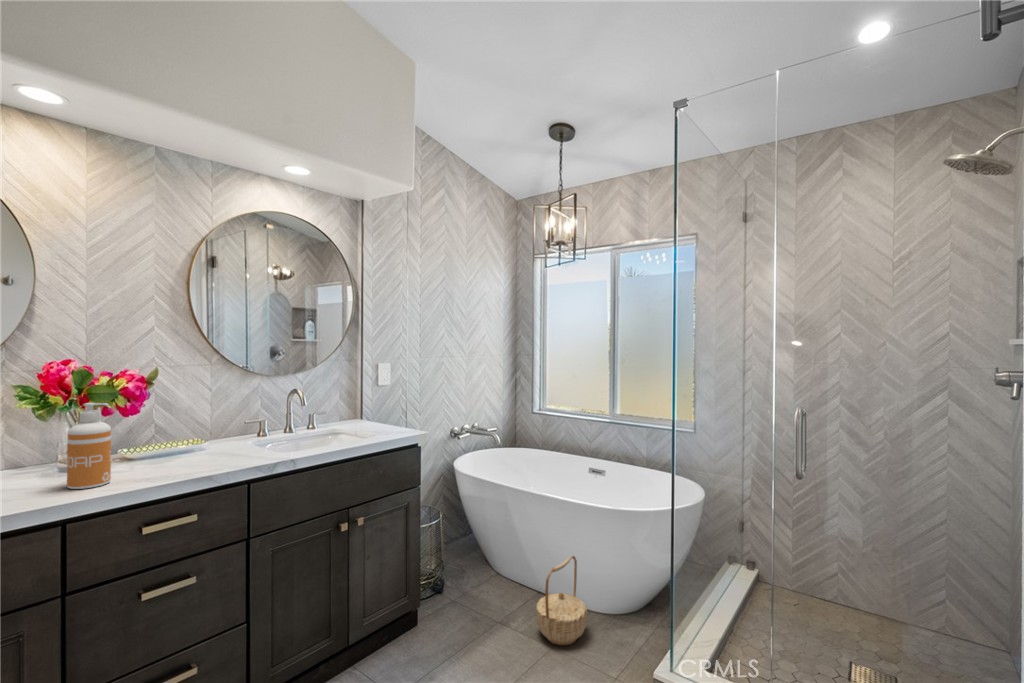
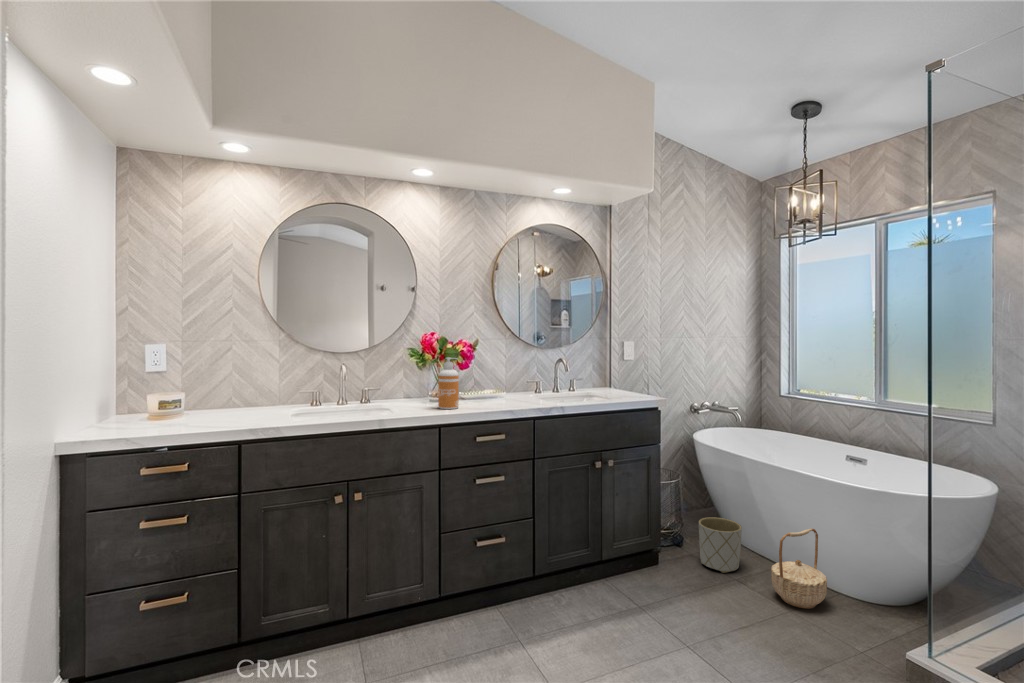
planter: none [462,554,505,619] -> present [699,517,742,573]

